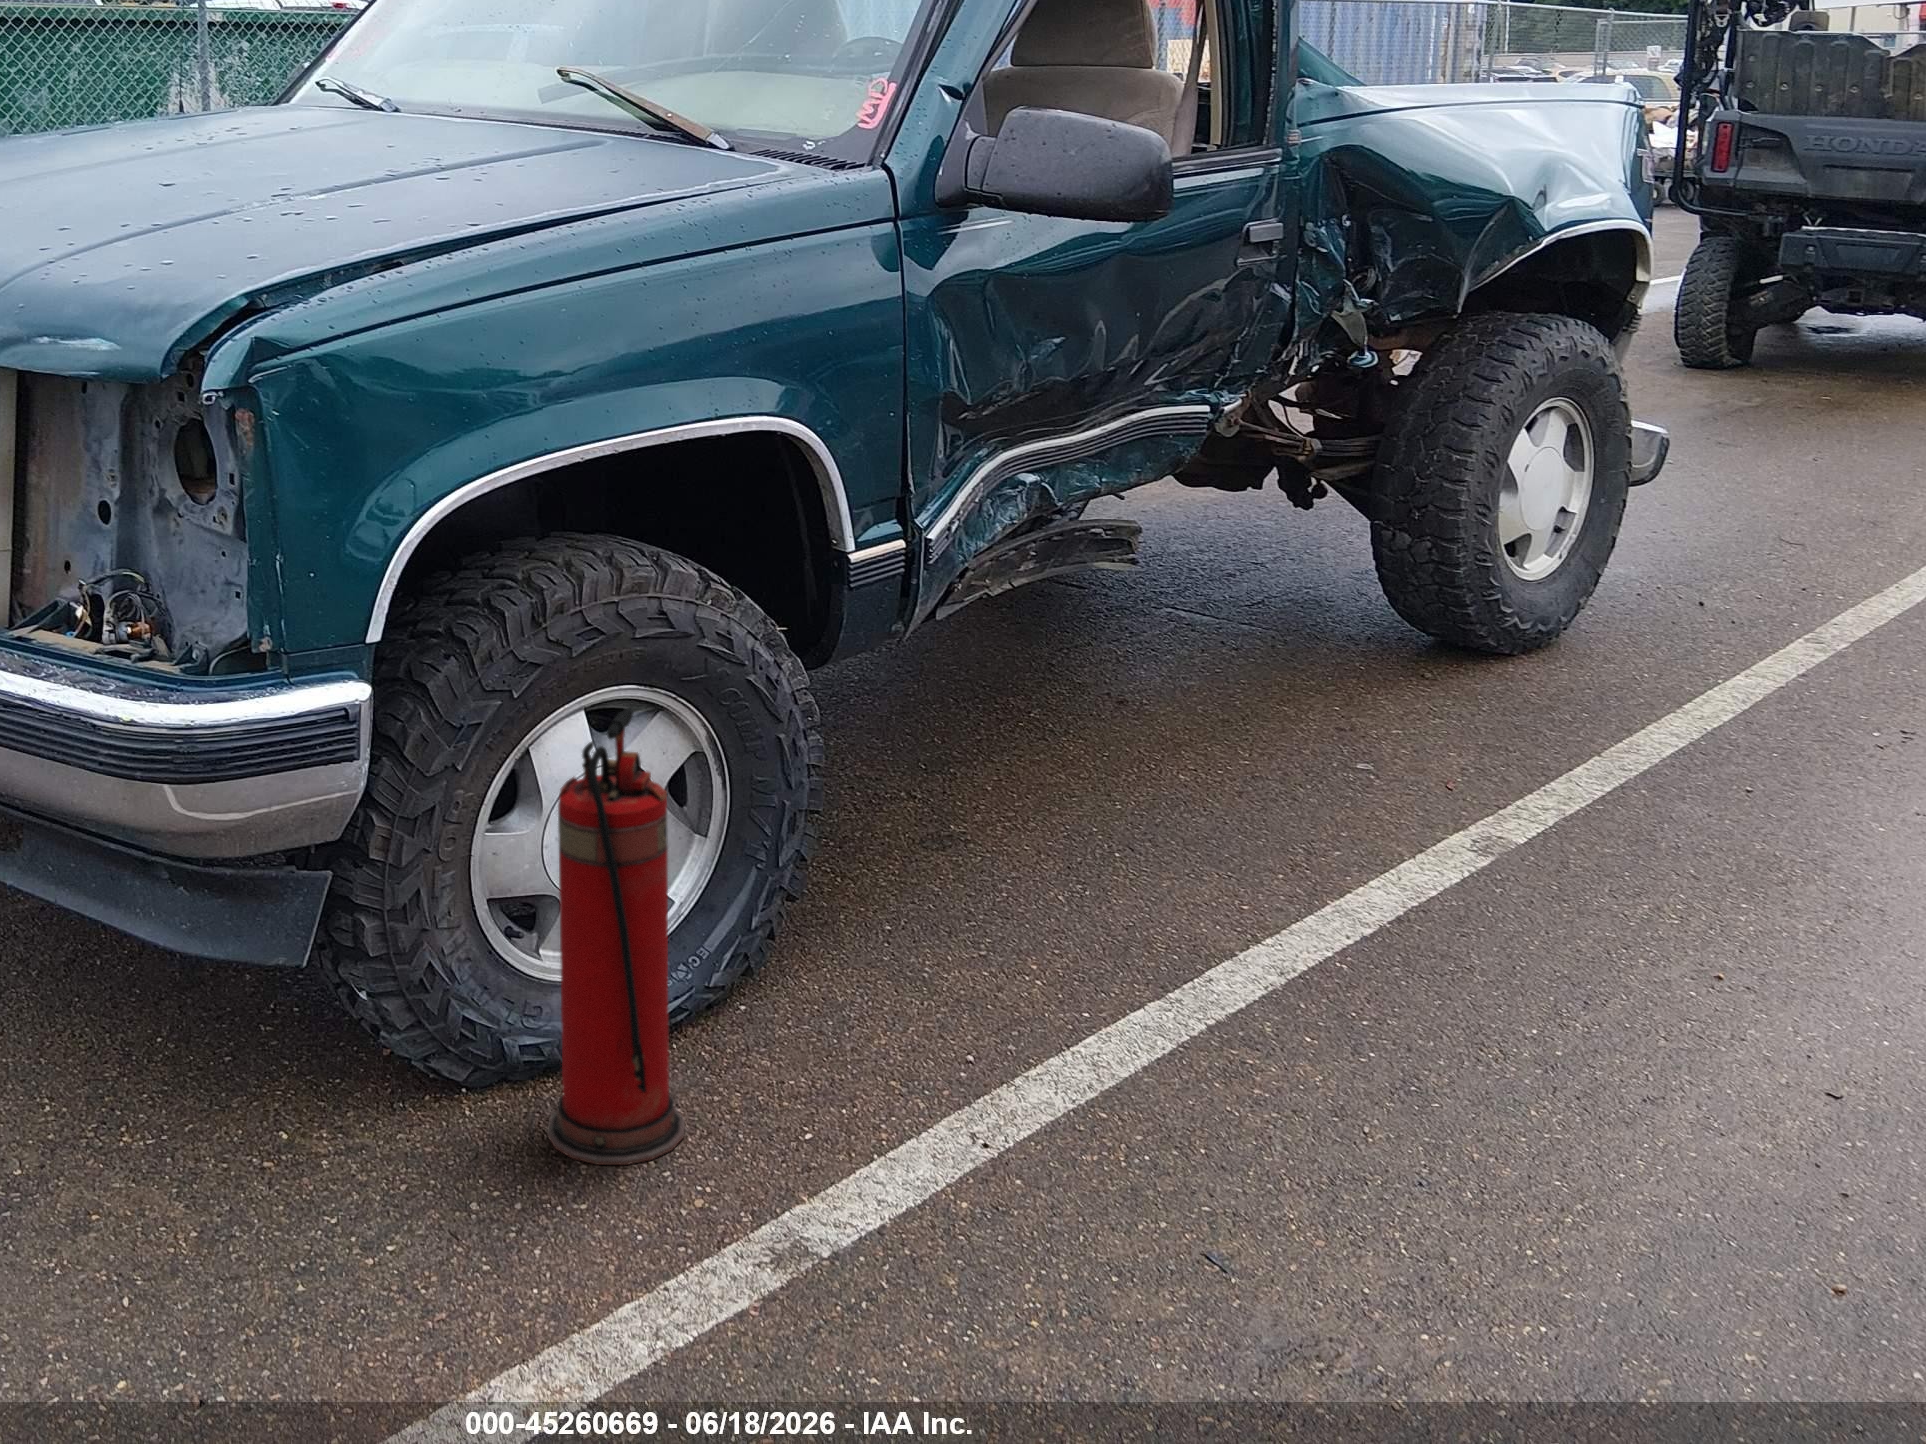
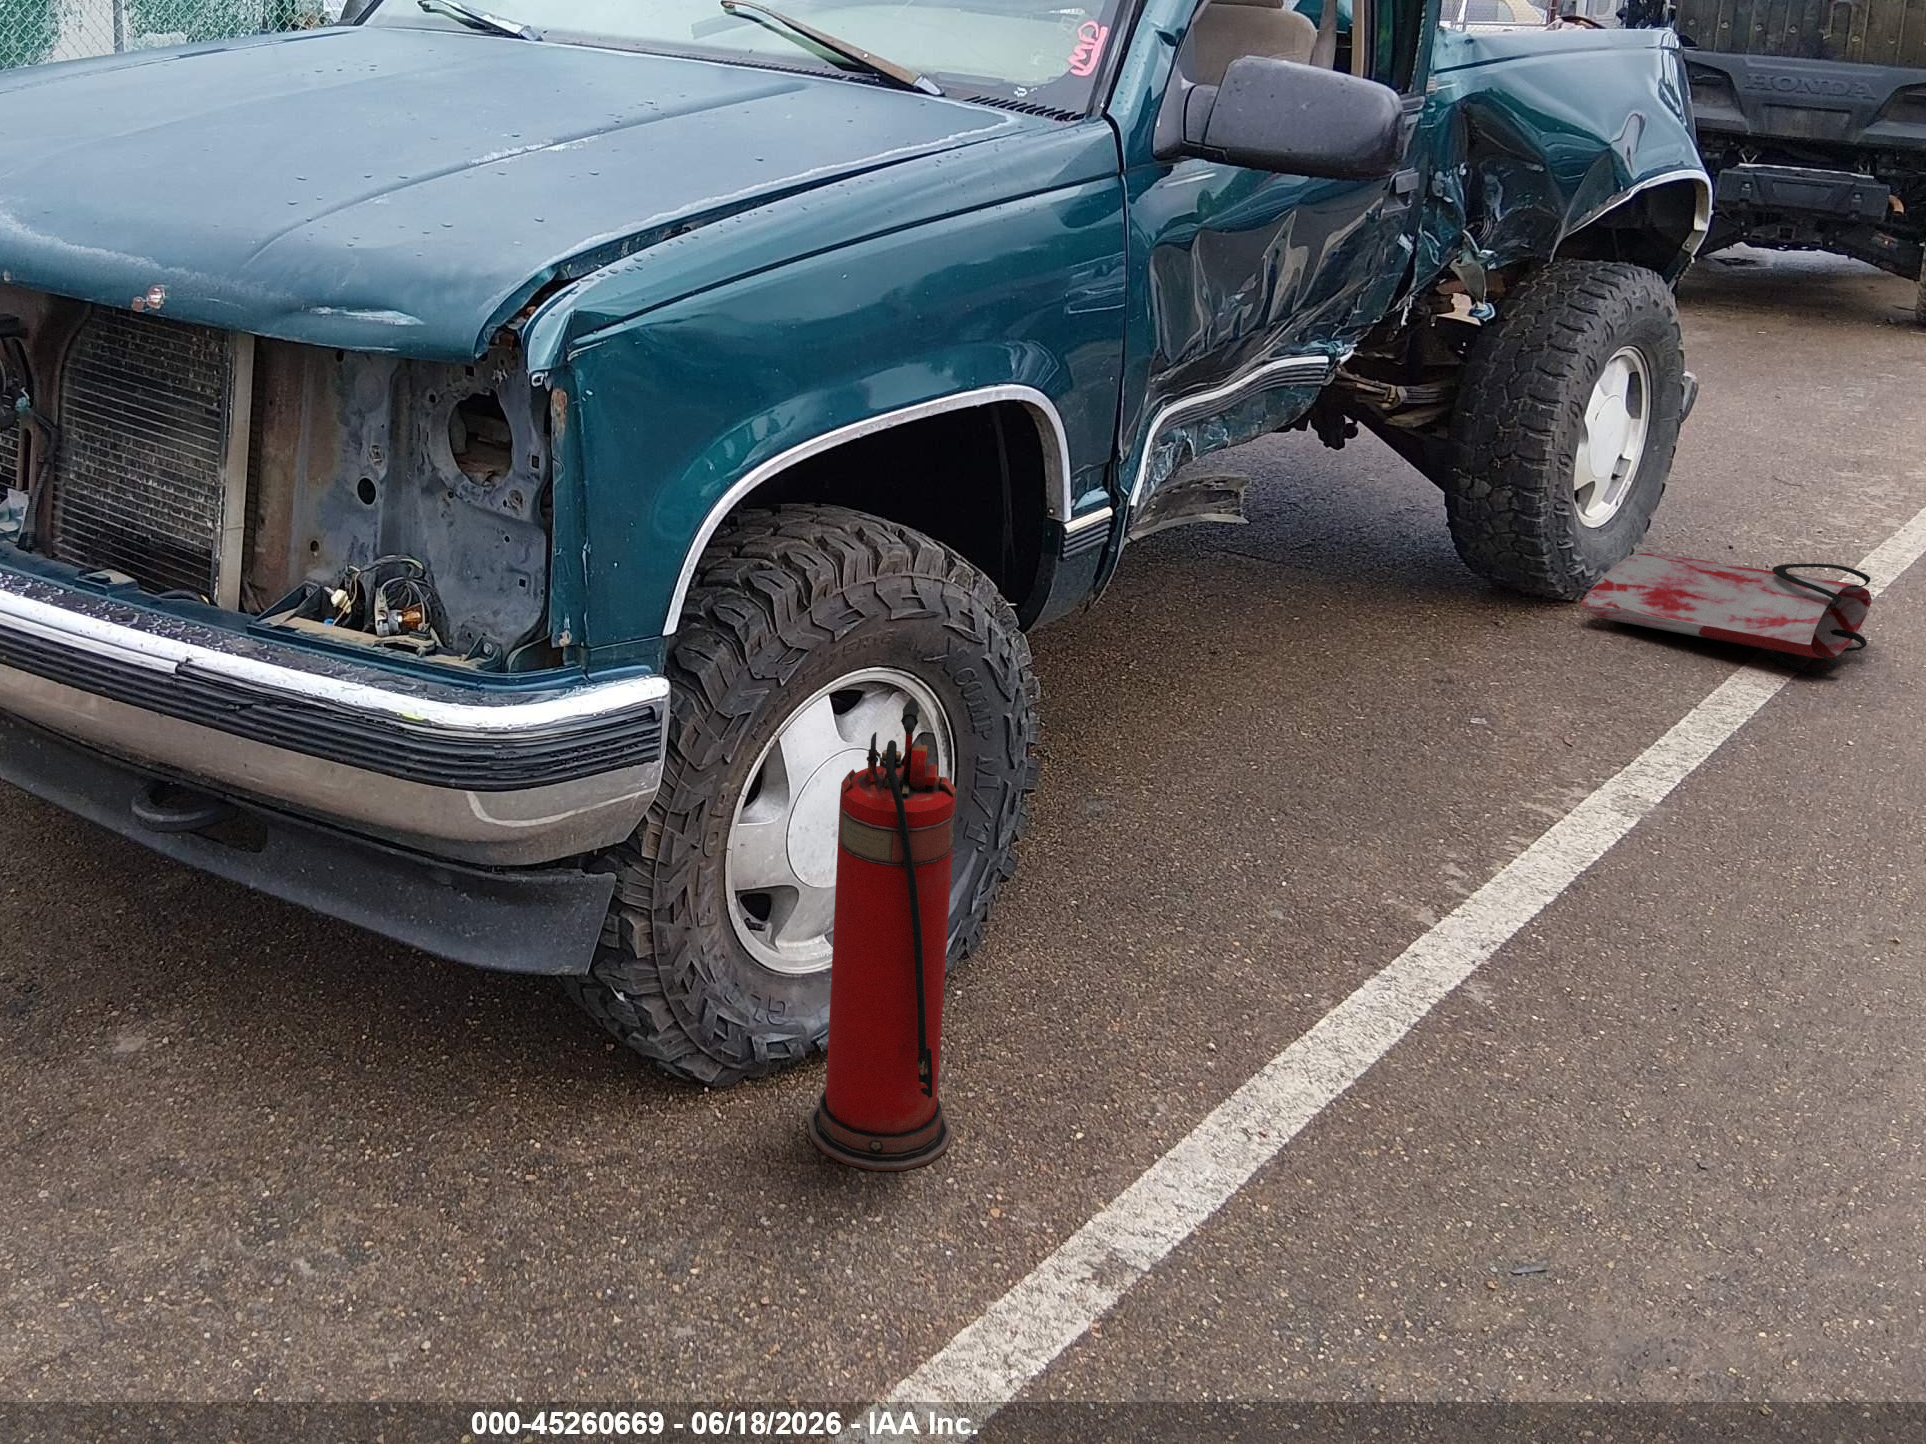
bag: none [1524,610,1825,729] -> present [1581,552,1872,673]

